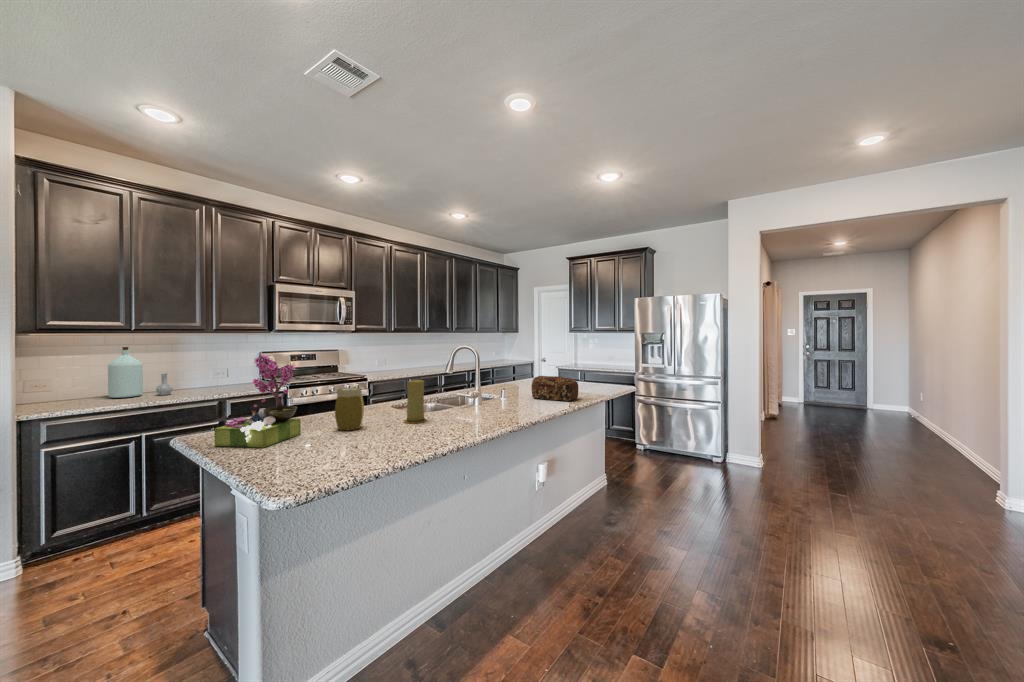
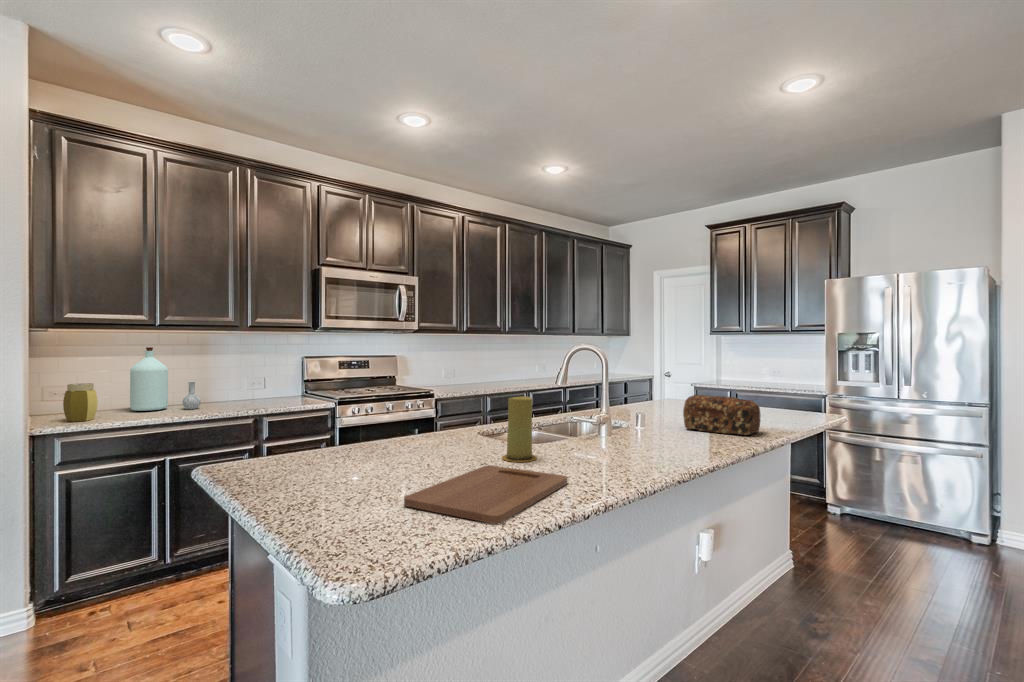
flower arrangement: present [214,354,301,448] -> none [250,353,361,490]
jar: present [335,387,364,430] -> present [63,383,97,422]
cutting board: none [328,426,441,461] -> present [404,465,567,524]

